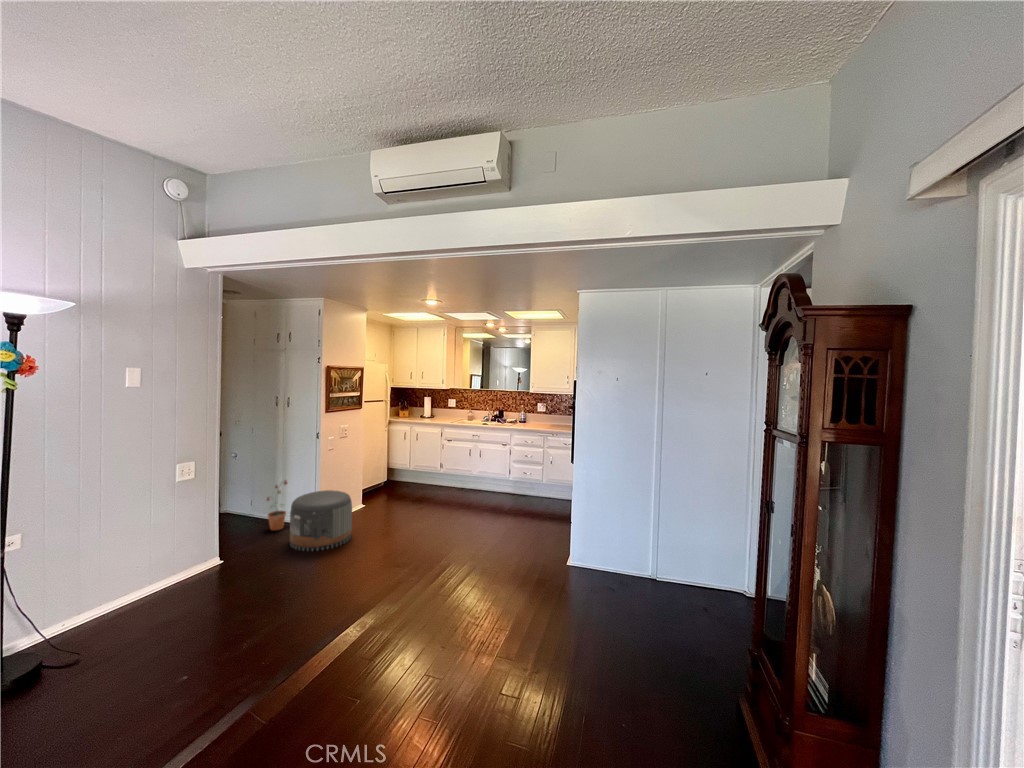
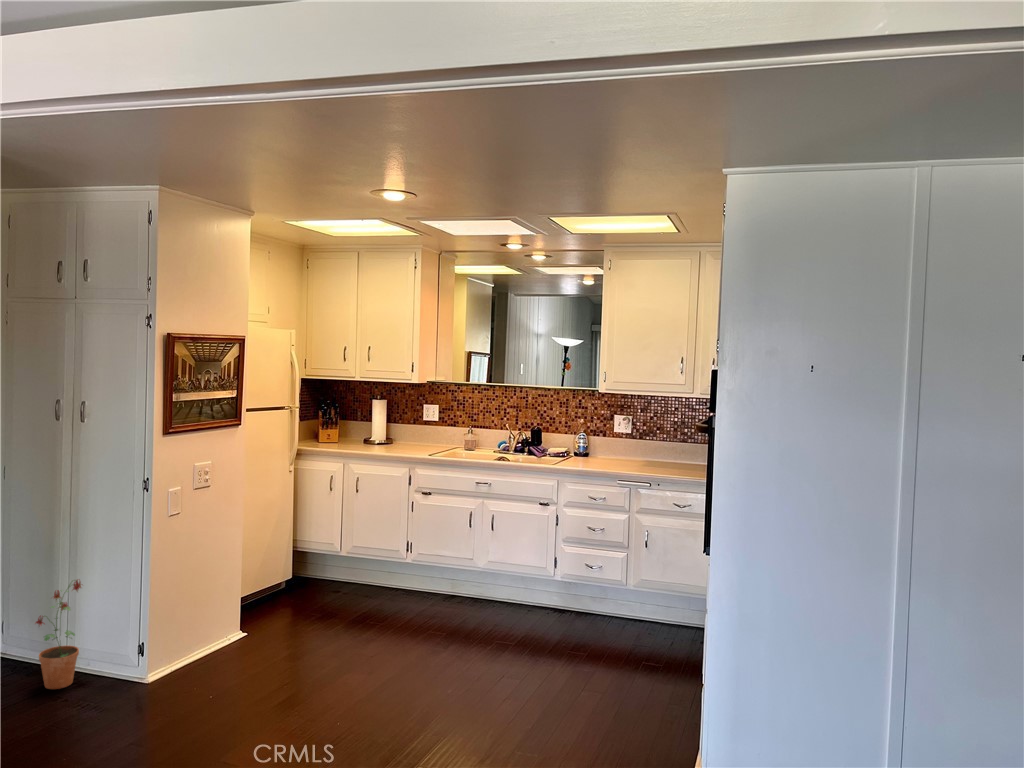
pouf: present [290,490,352,551] -> none [85,604,221,743]

